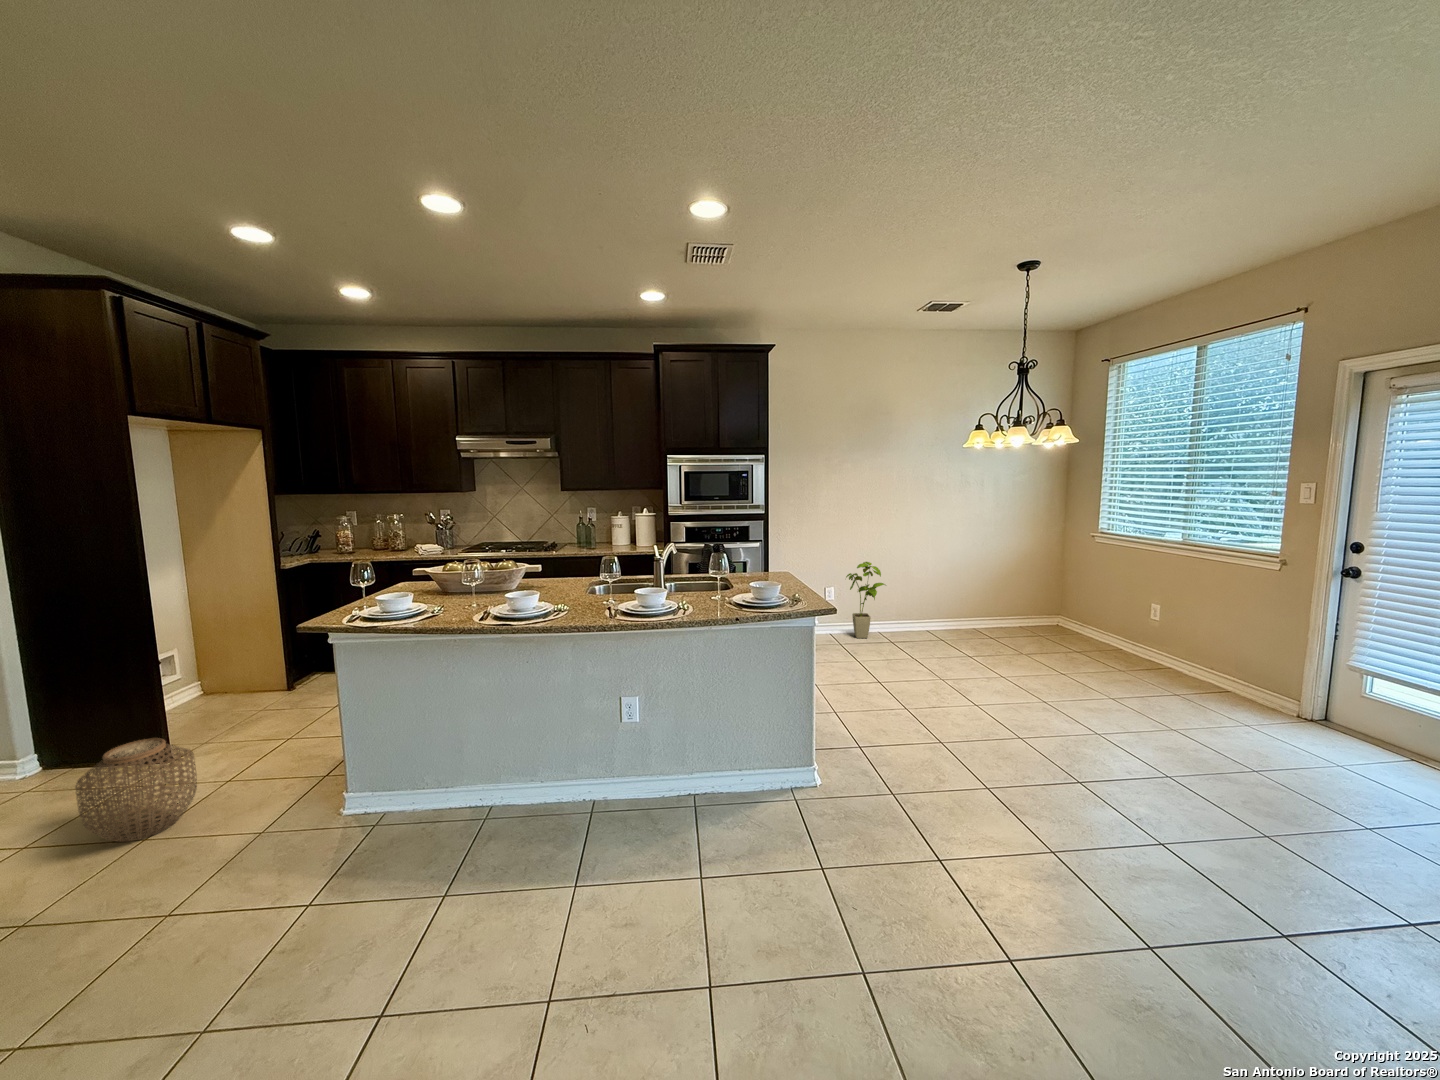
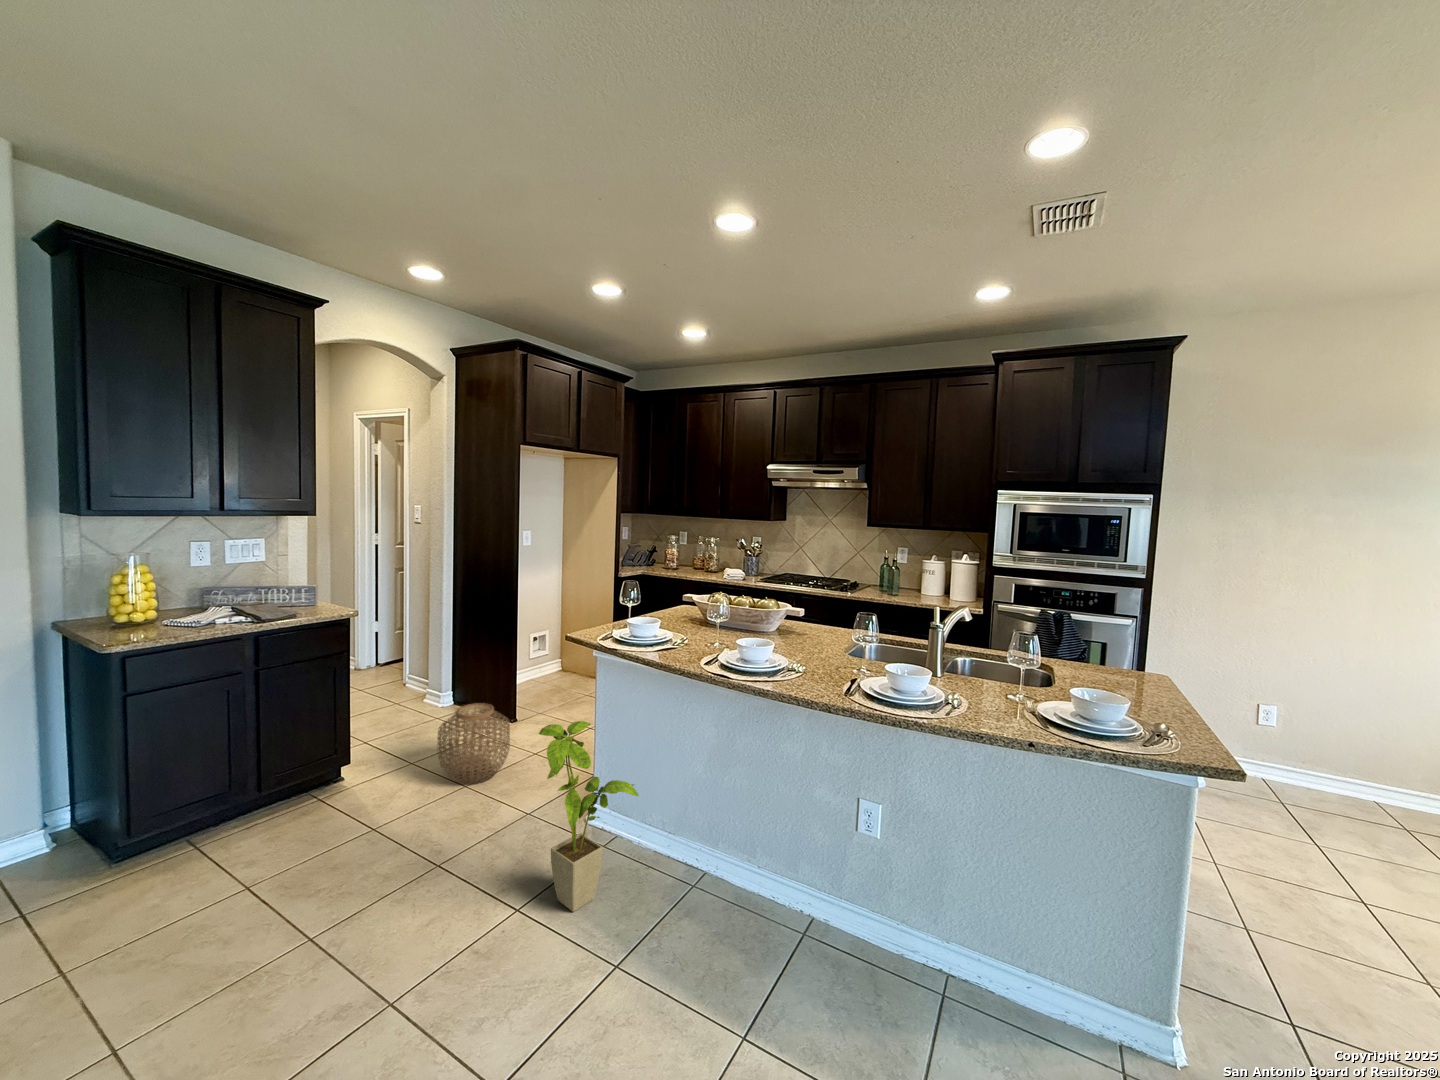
house plant: present [846,562,885,638] -> present [539,721,639,912]

